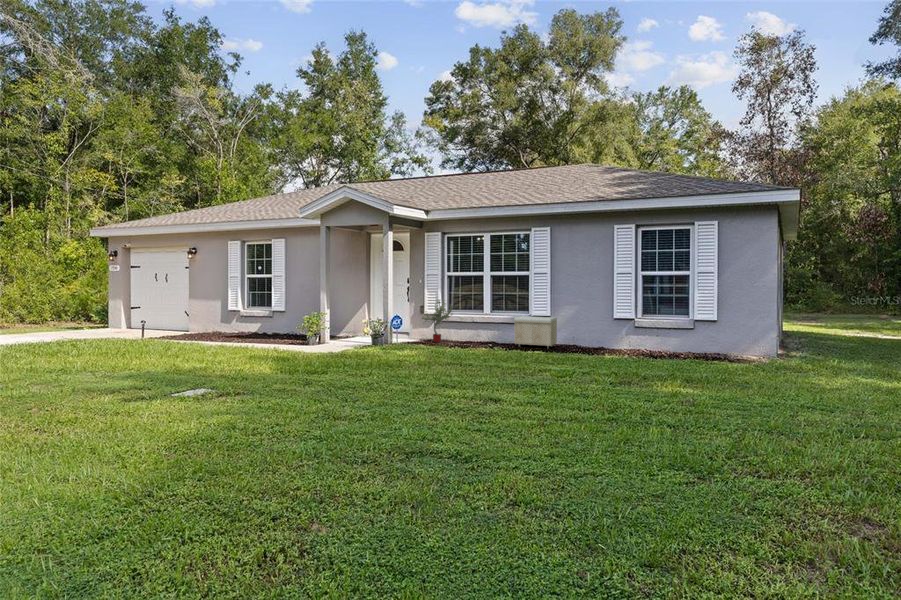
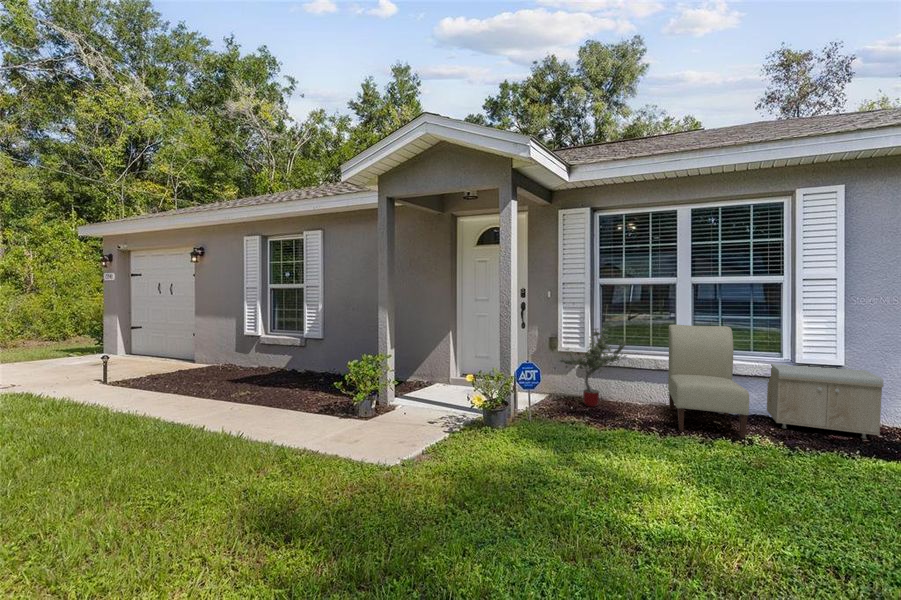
chair: none [464,297,504,348] -> present [668,324,749,438]

